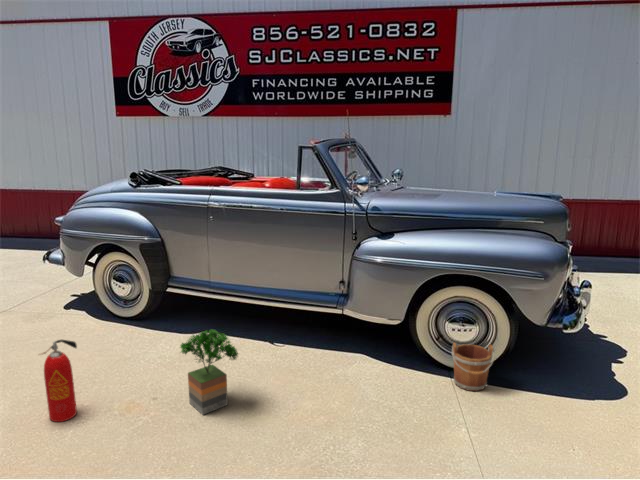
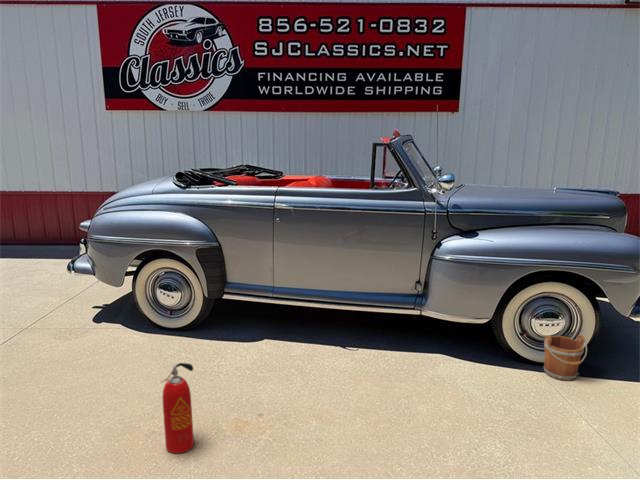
potted tree: present [180,329,238,415] -> none [299,339,364,430]

